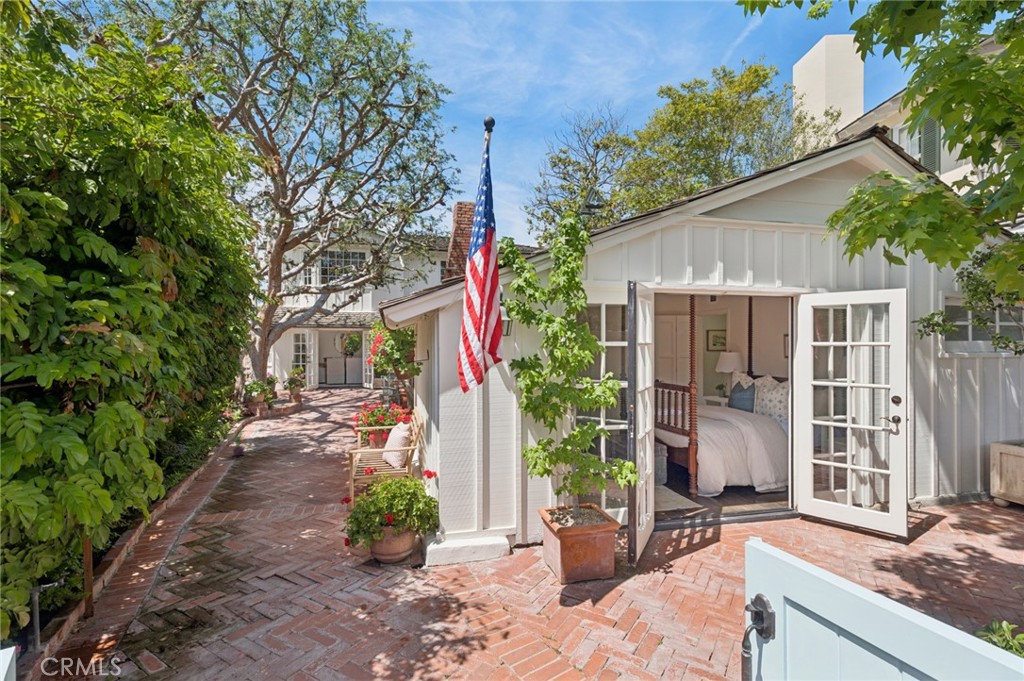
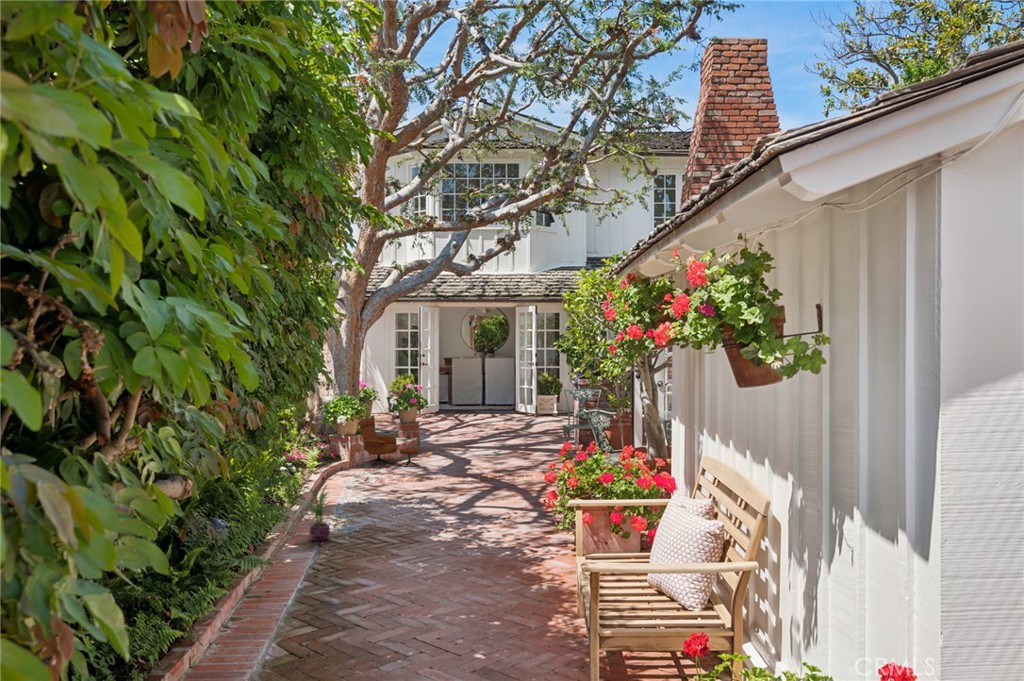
lounge chair: none [266,393,302,419] -> present [360,418,419,467]

